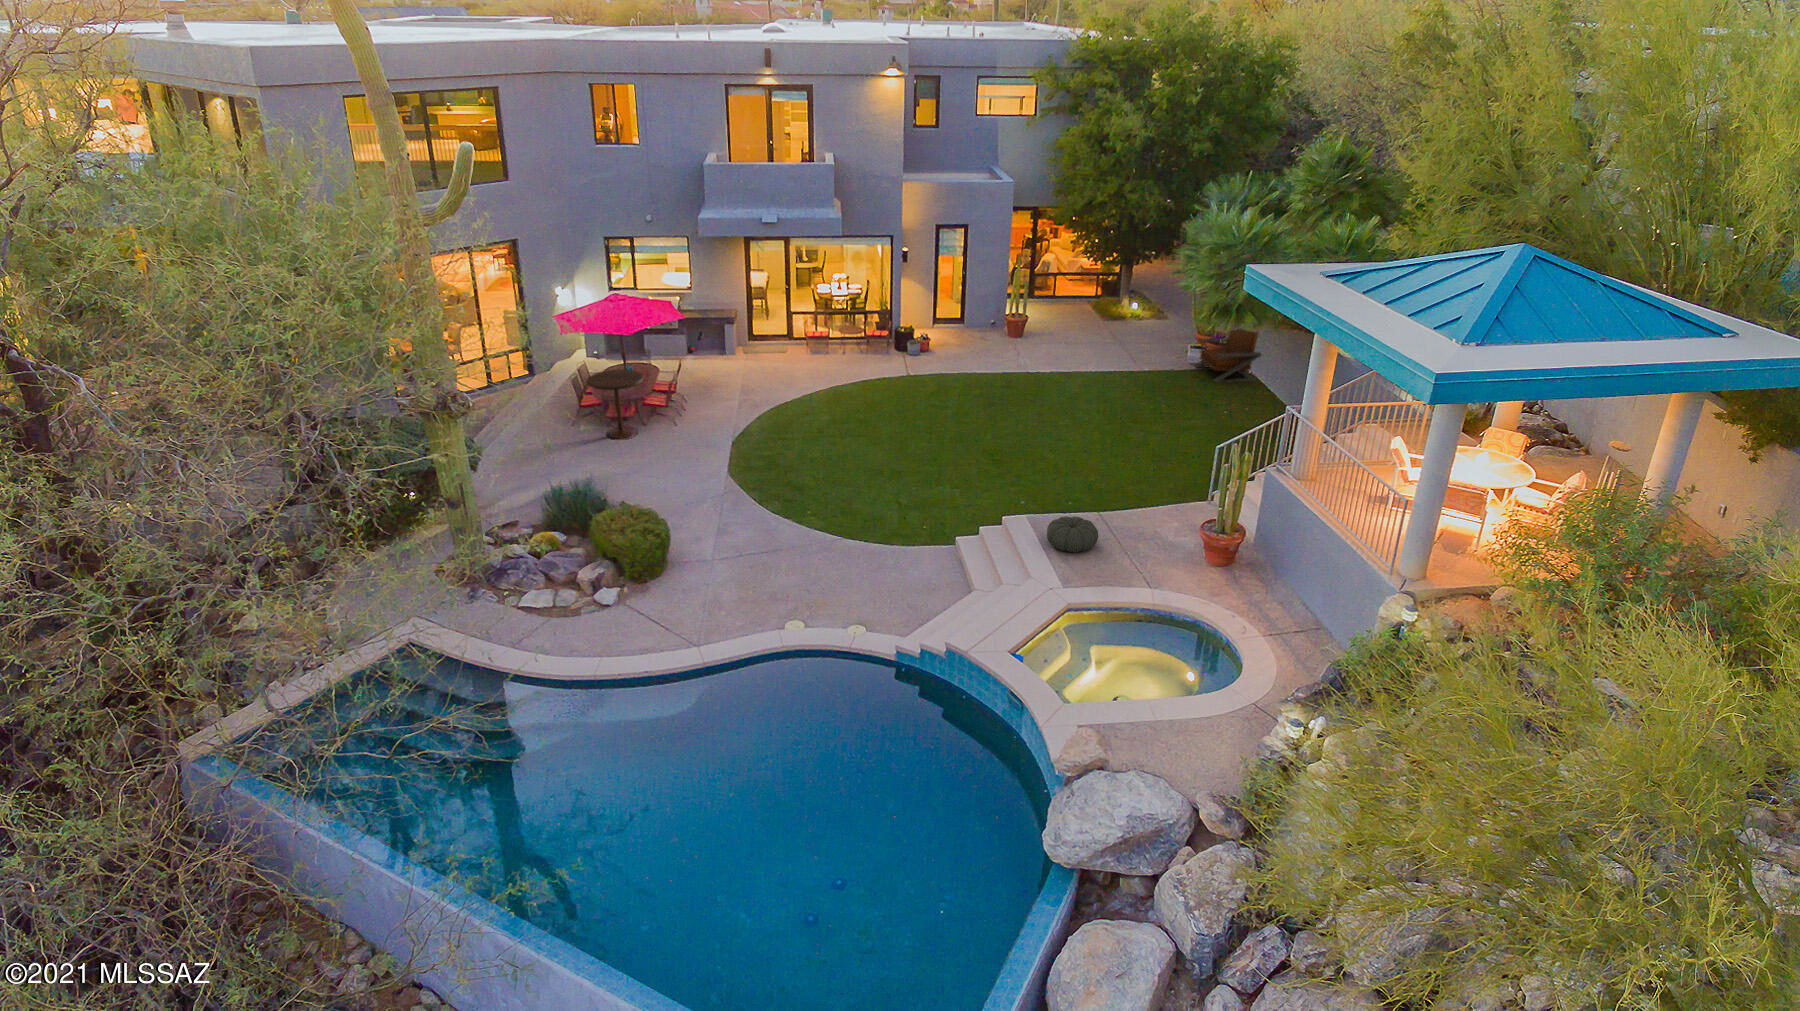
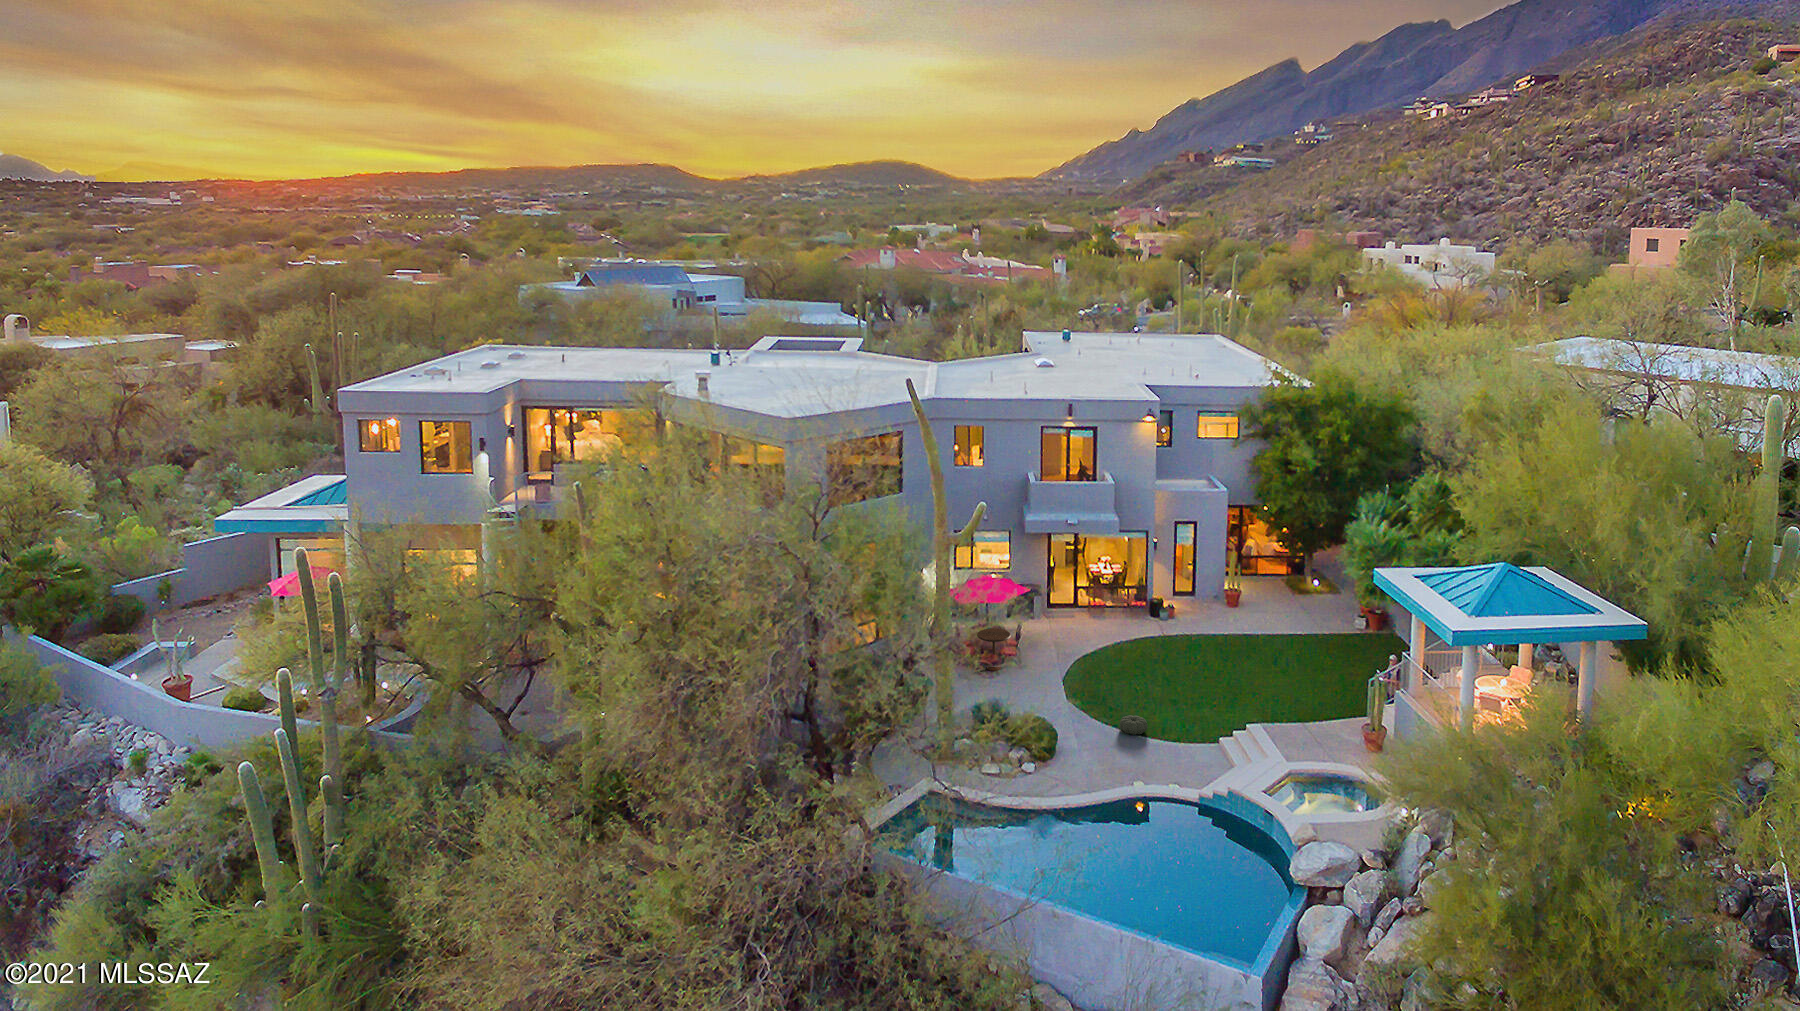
lounge chair: present [1195,329,1262,383] -> none [1361,600,1408,643]
pouf: present [1047,516,1098,552] -> present [1119,715,1148,735]

